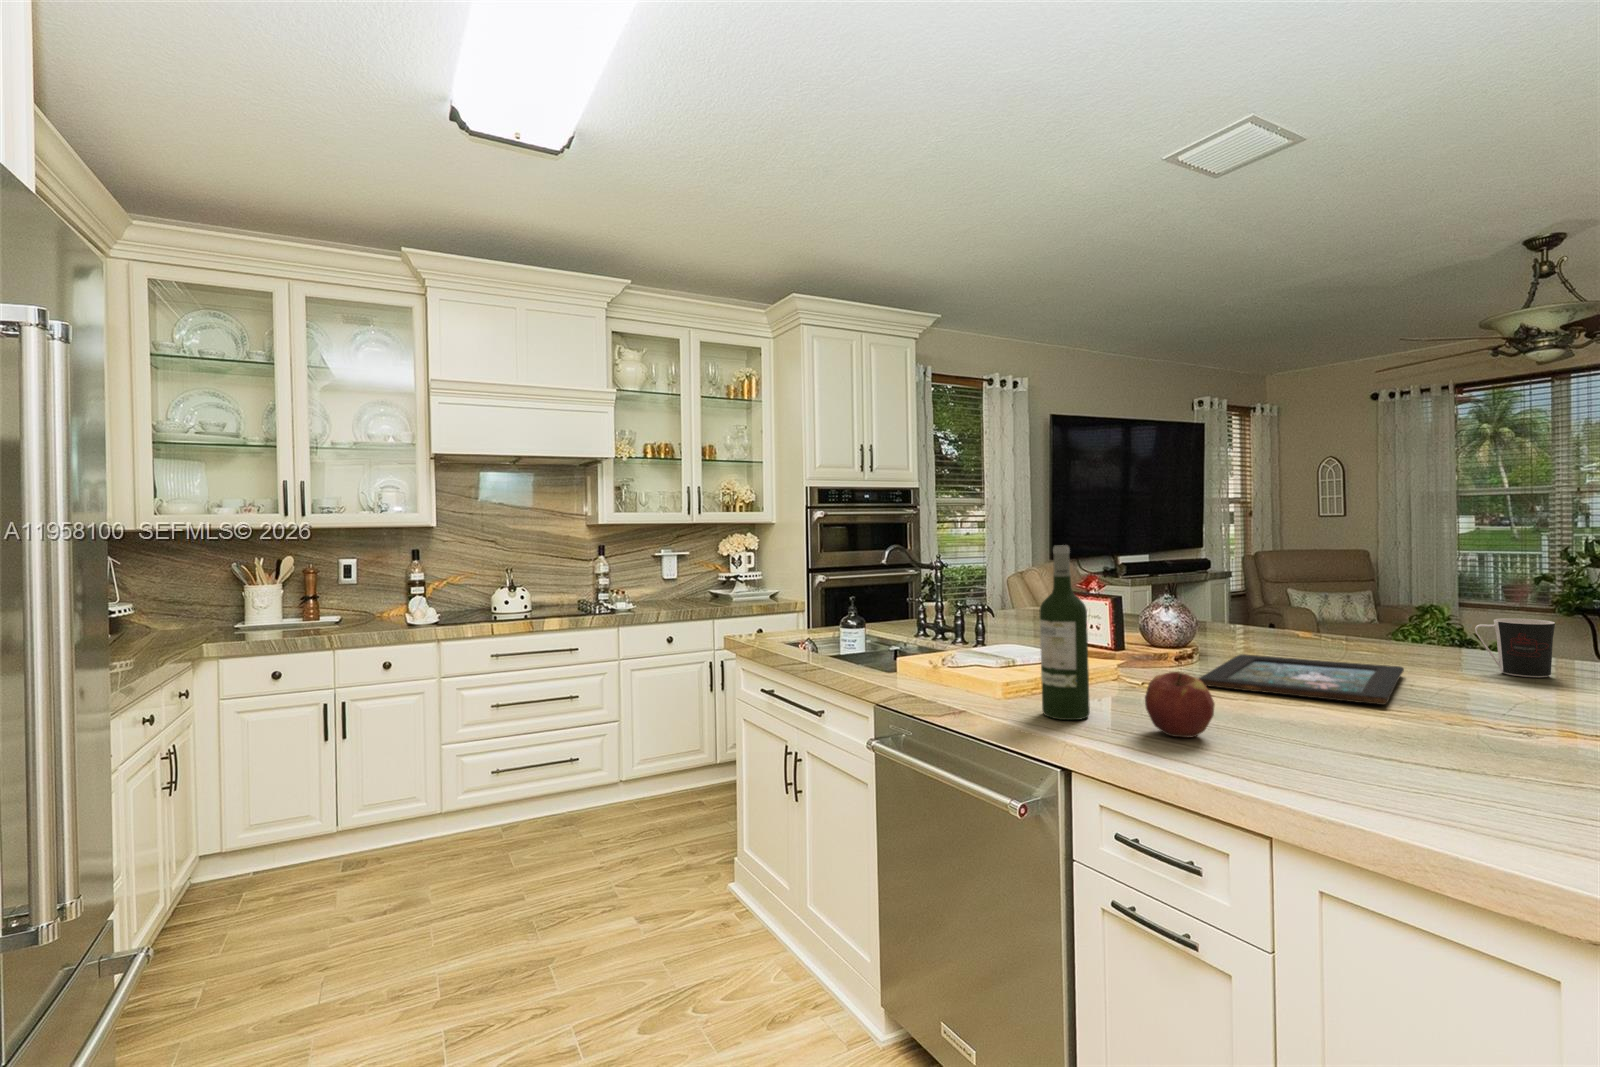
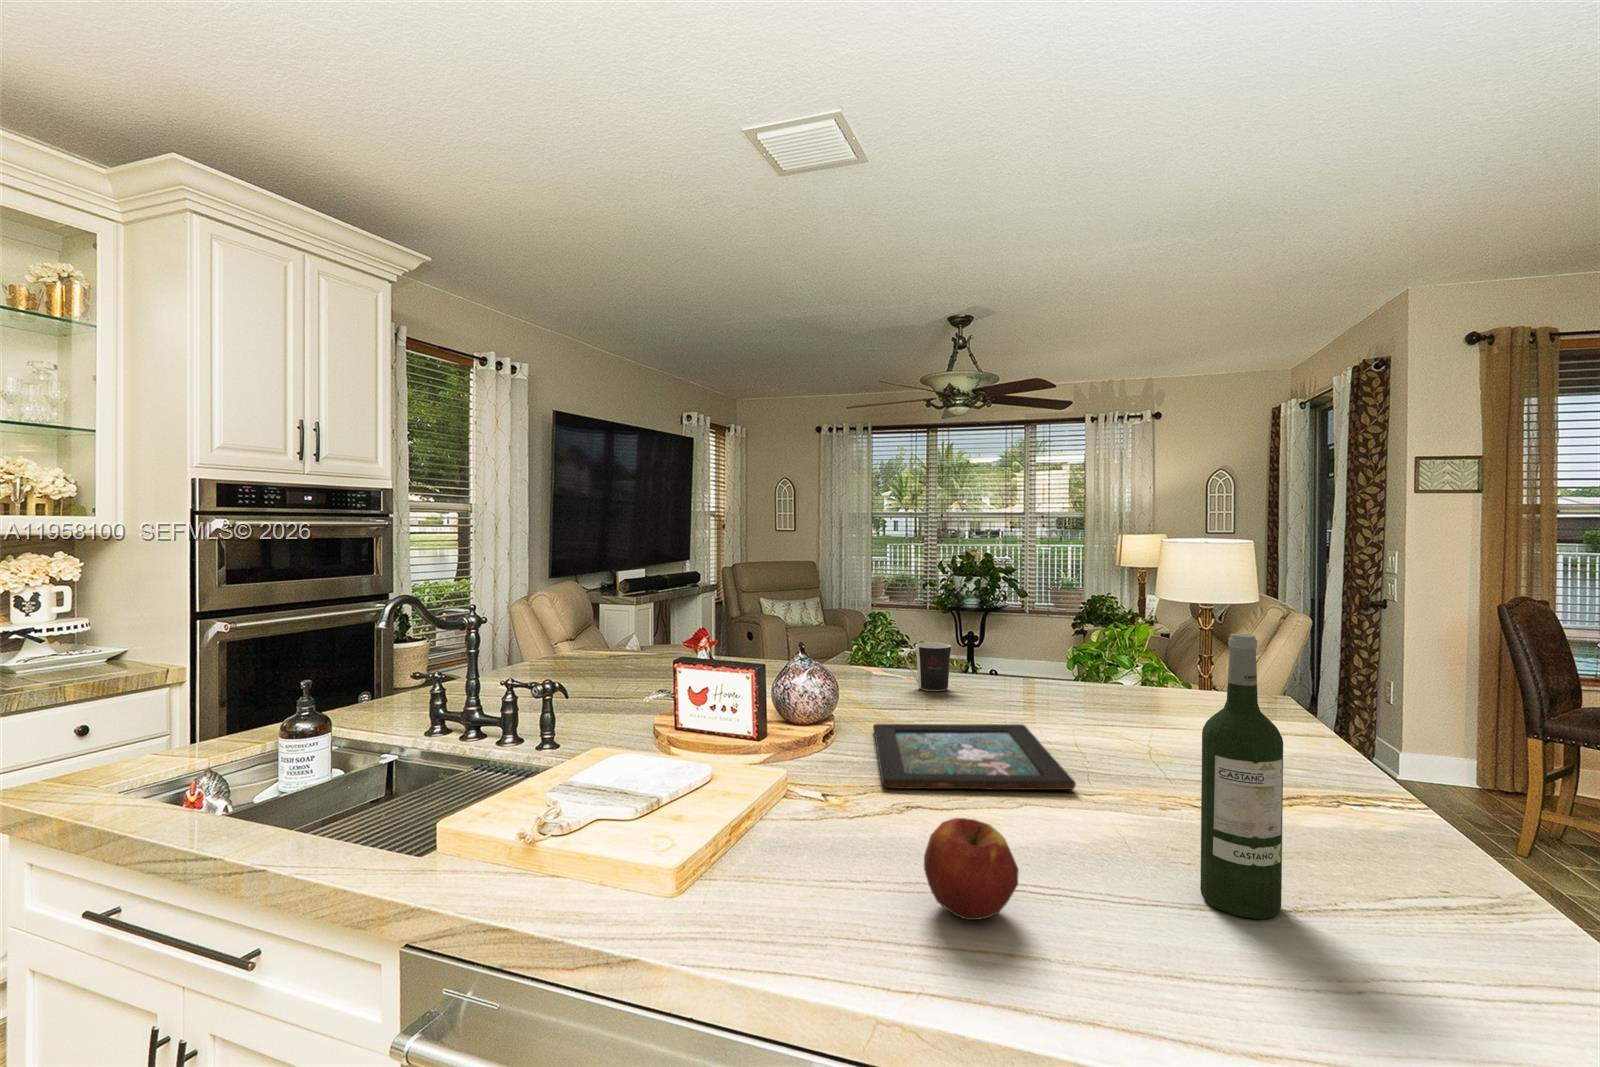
wine bottle: present [1040,545,1090,720] -> present [1200,634,1283,919]
coffee cup: present [1475,618,1555,677] -> present [904,642,951,691]

